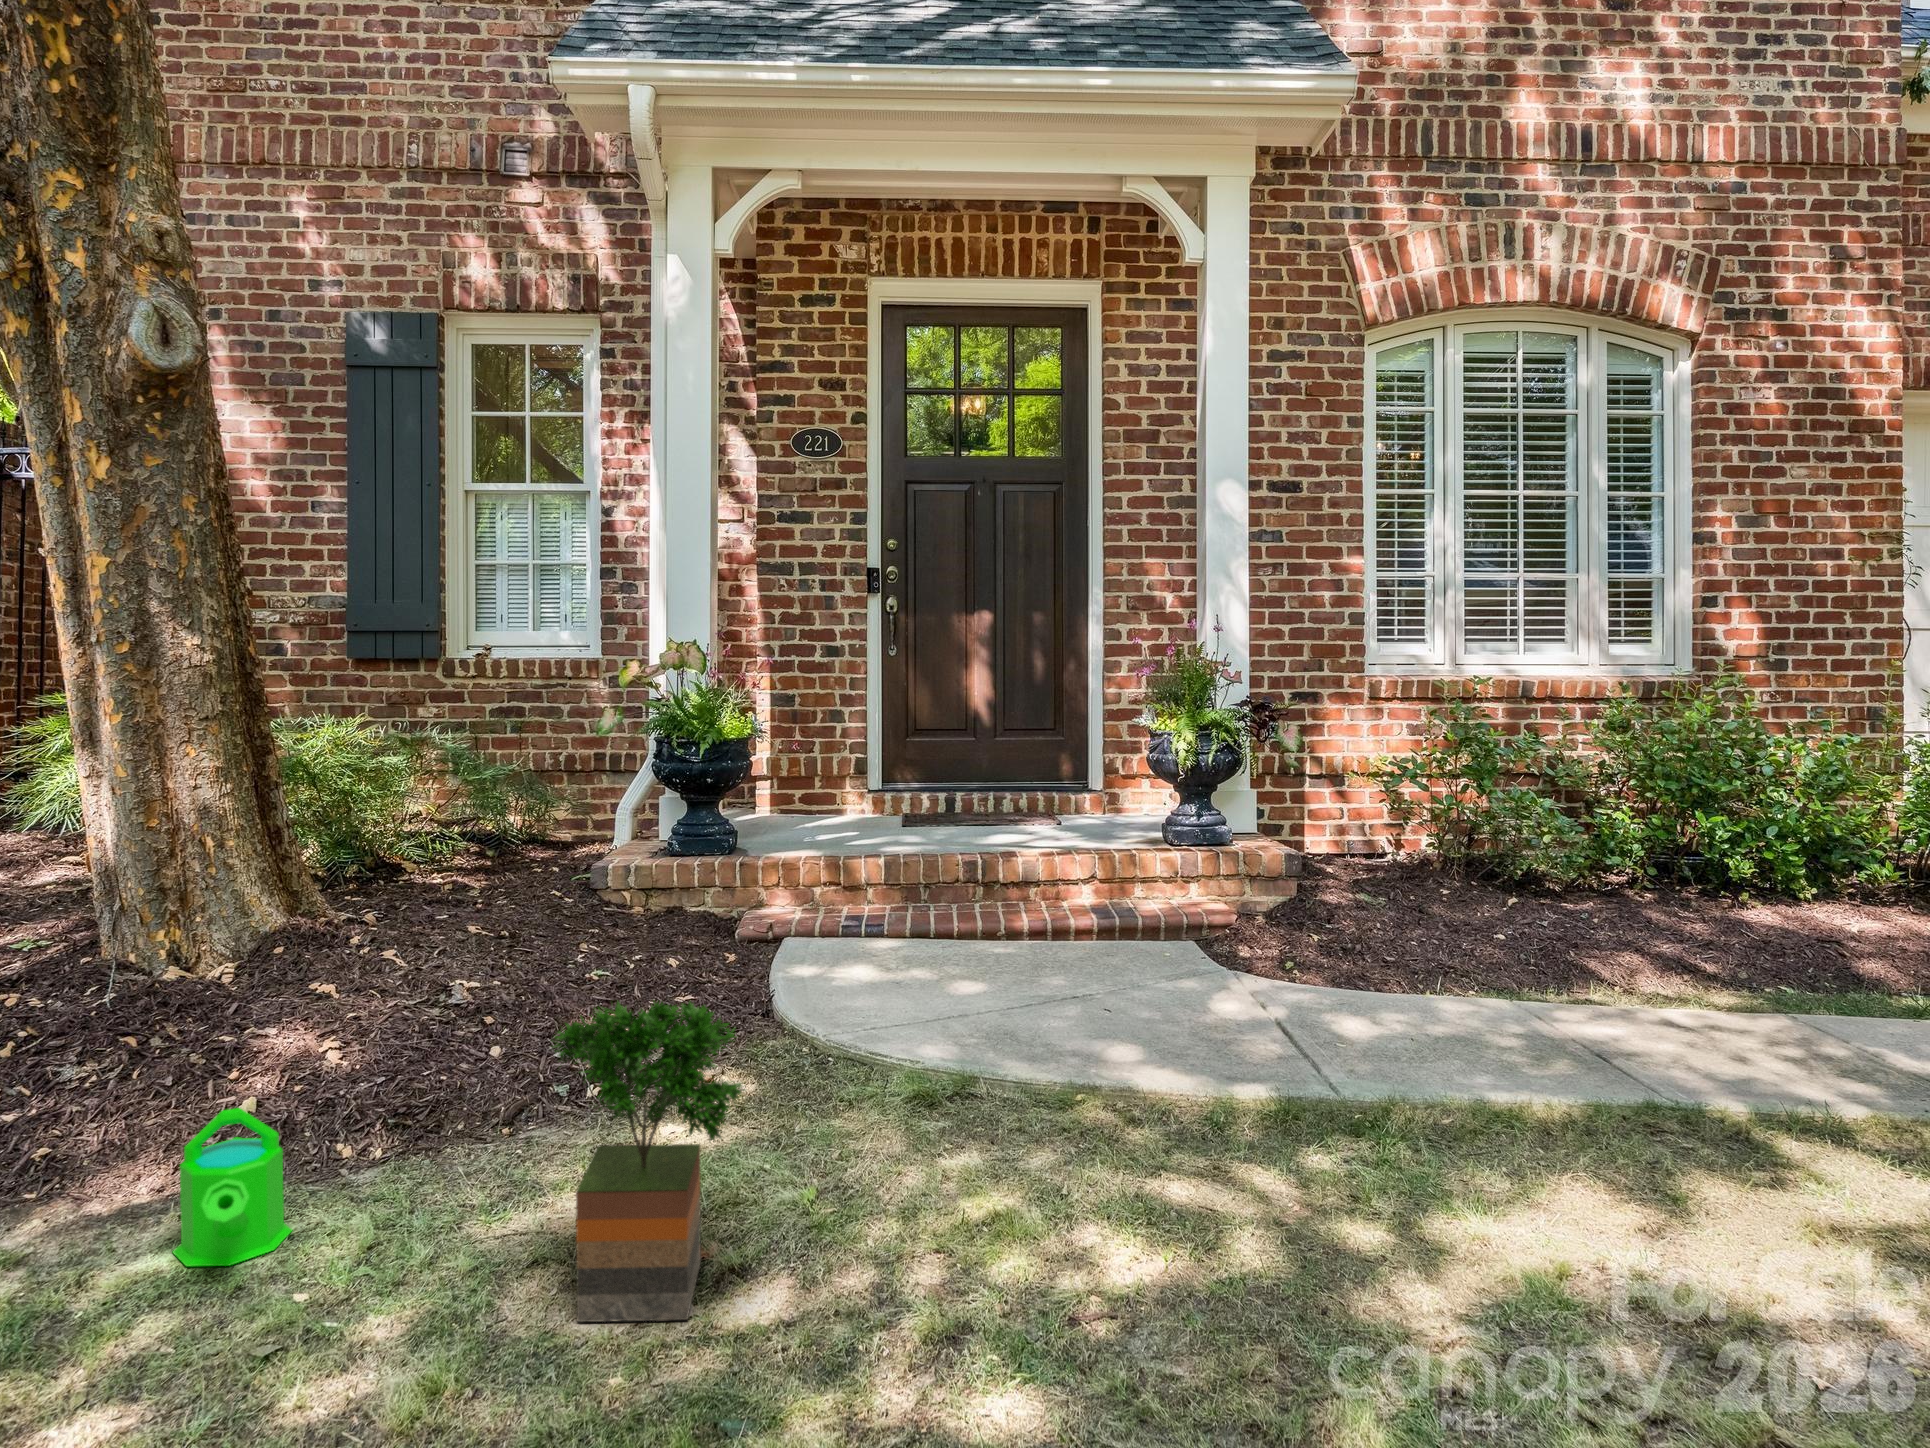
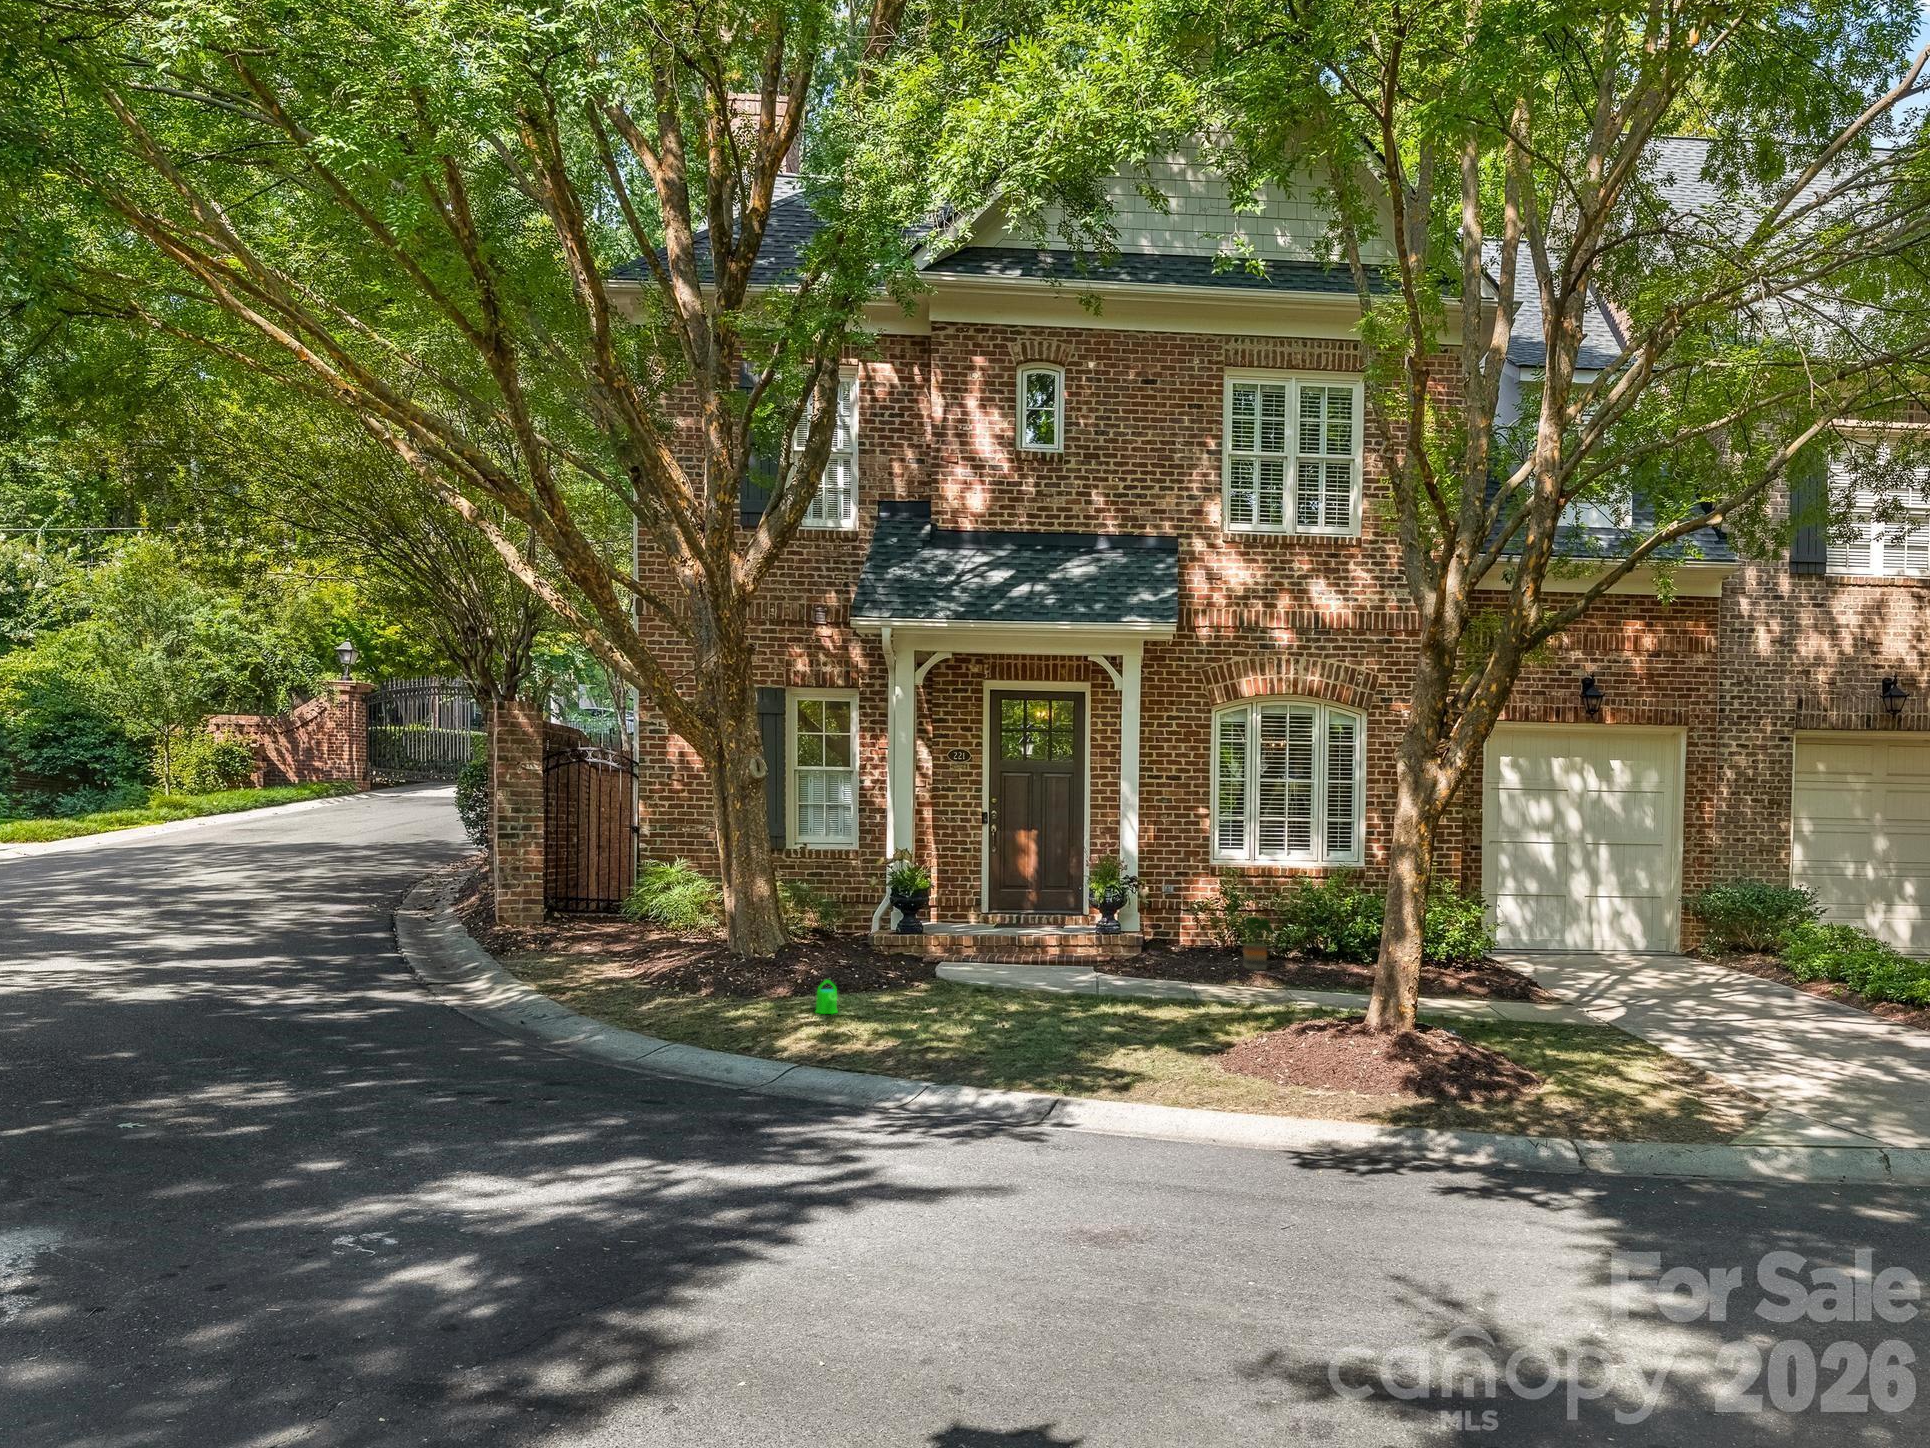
potted tree: present [552,1001,745,1322] -> present [1240,916,1275,970]

